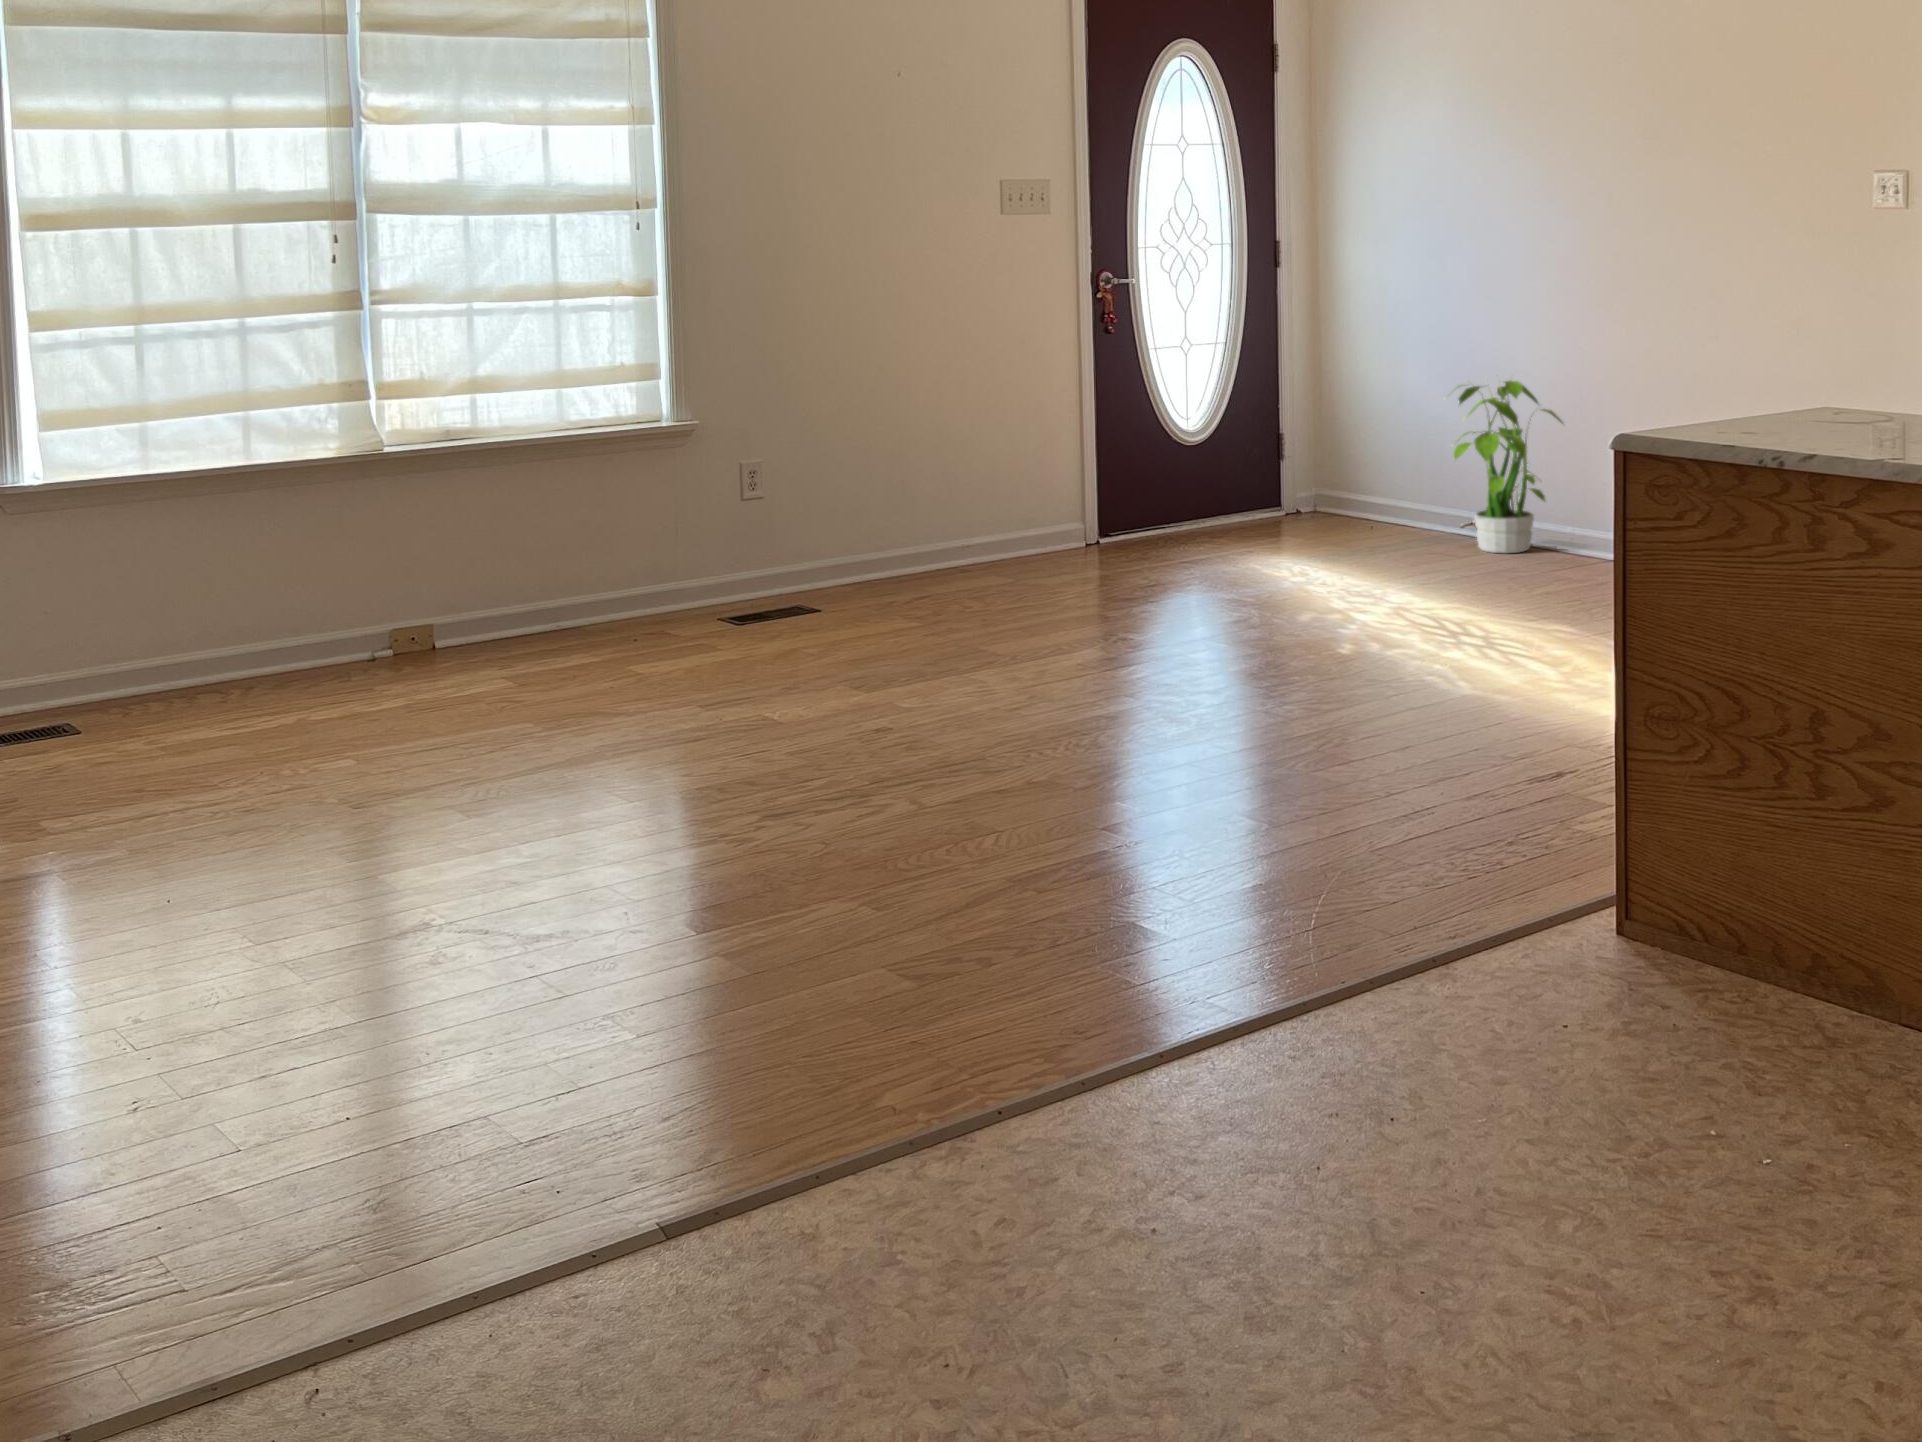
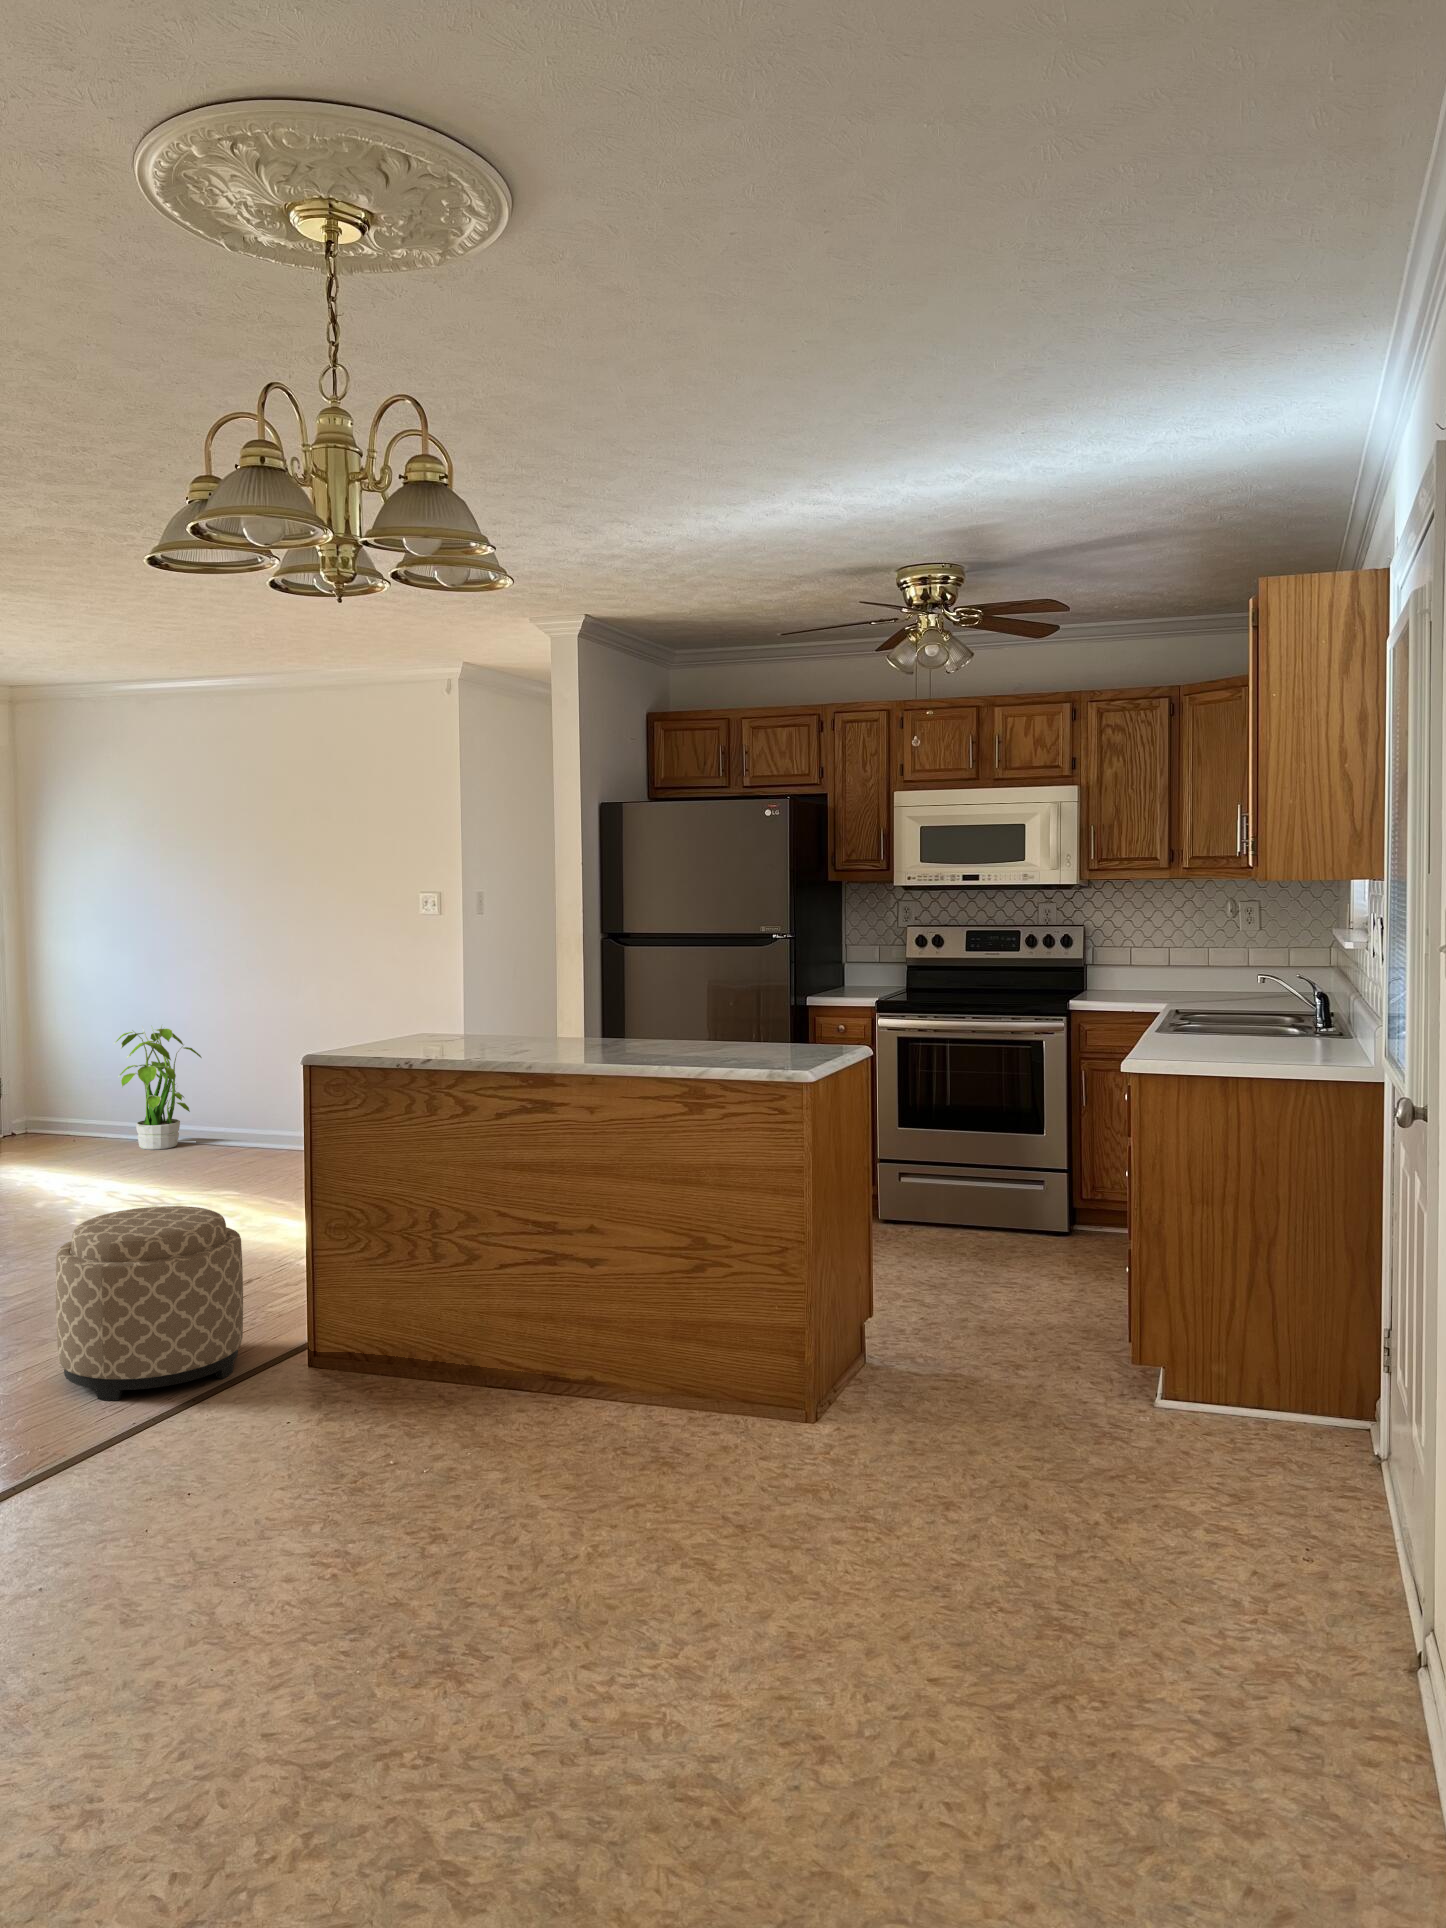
ottoman: none [1233,653,1498,944] -> present [56,1206,243,1400]

